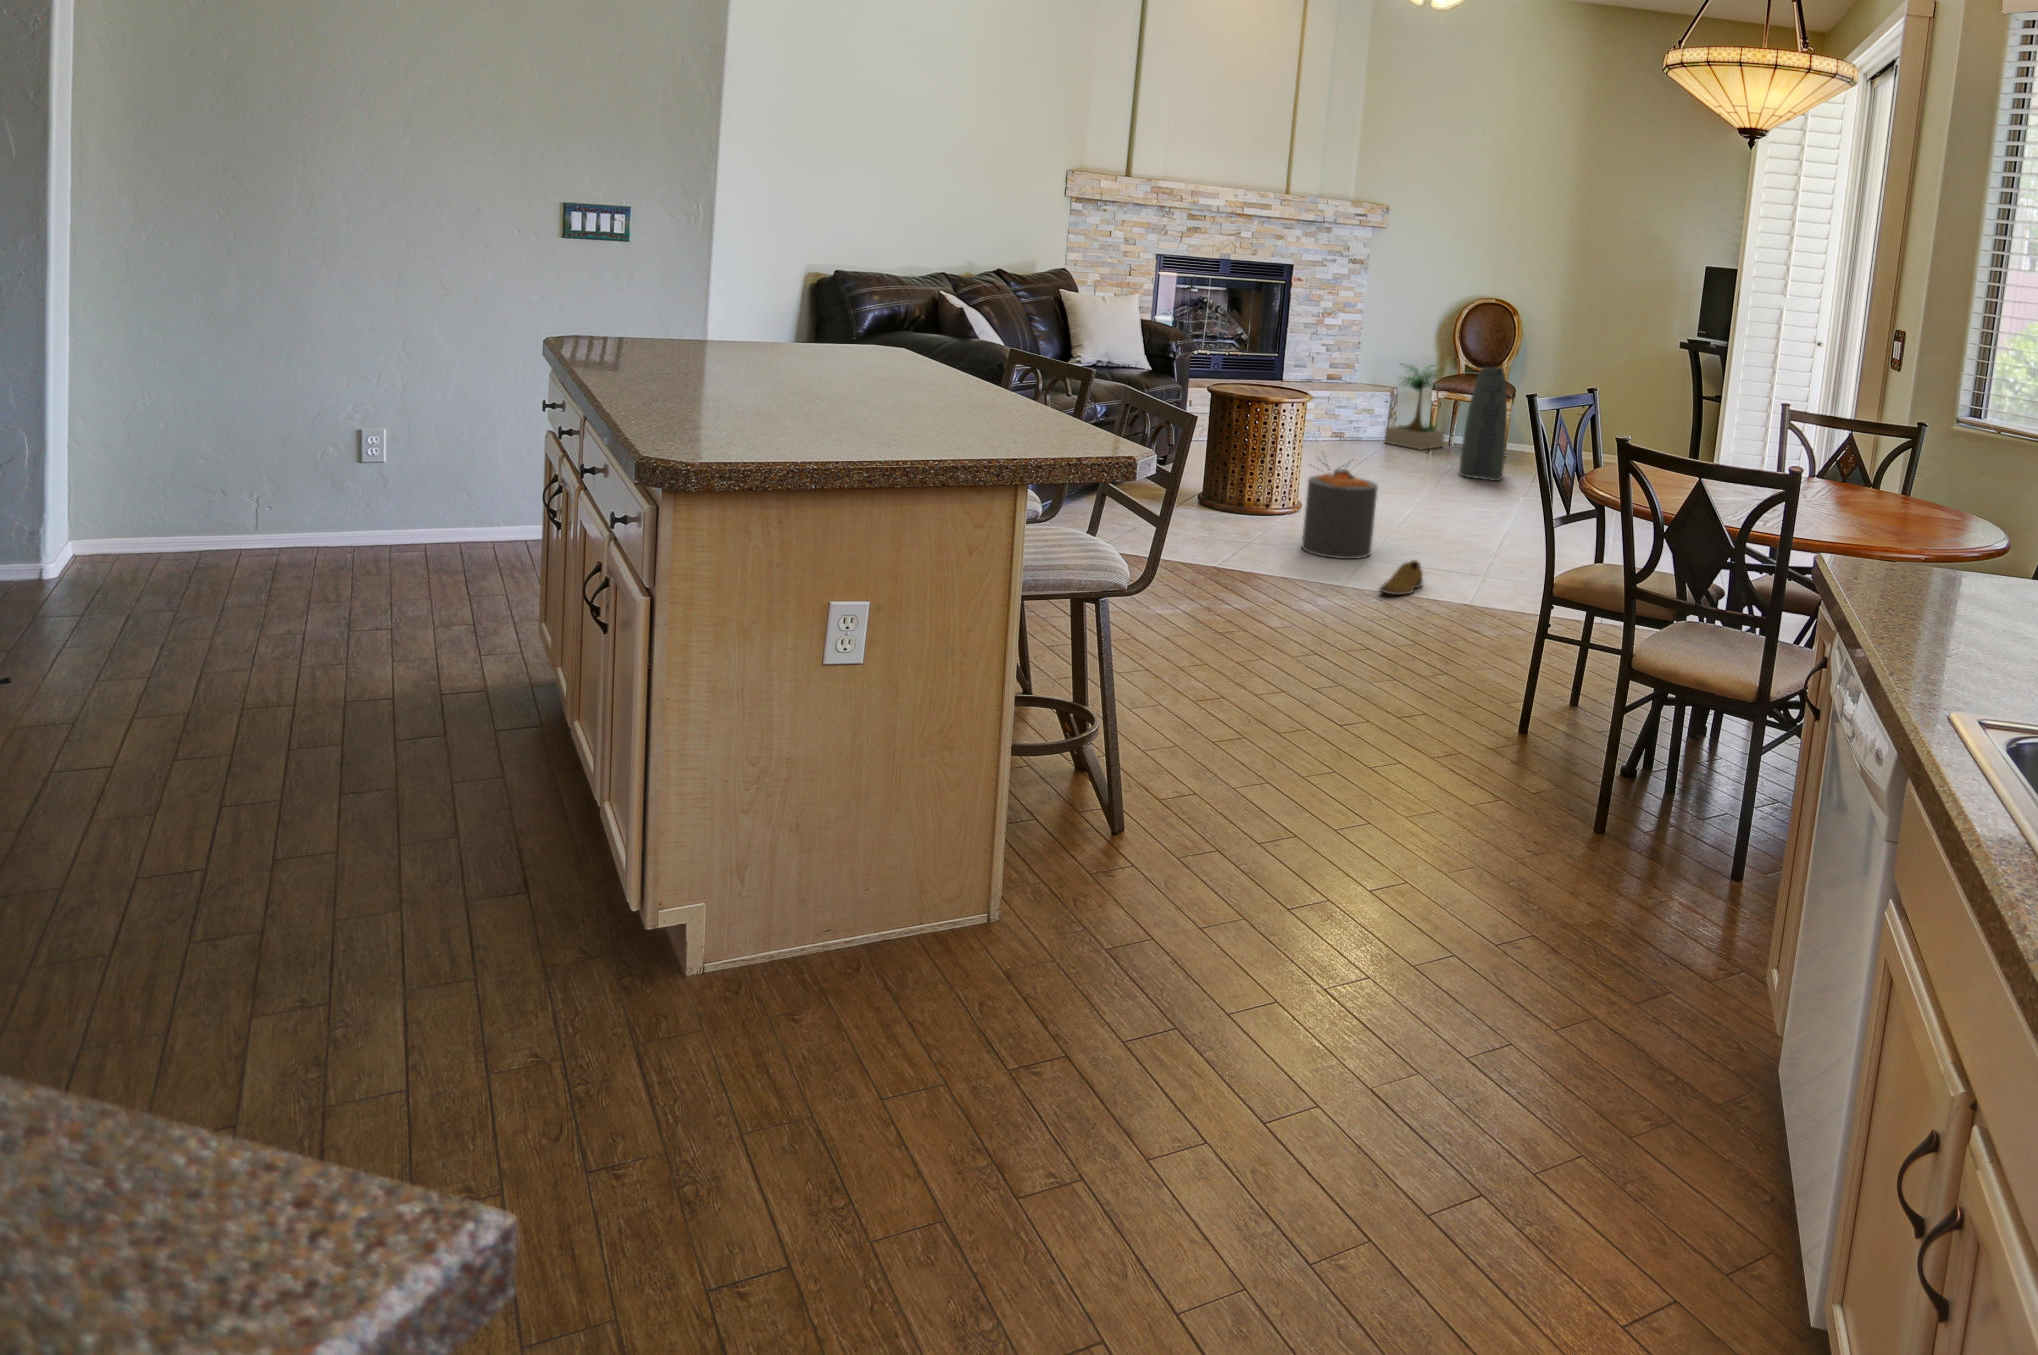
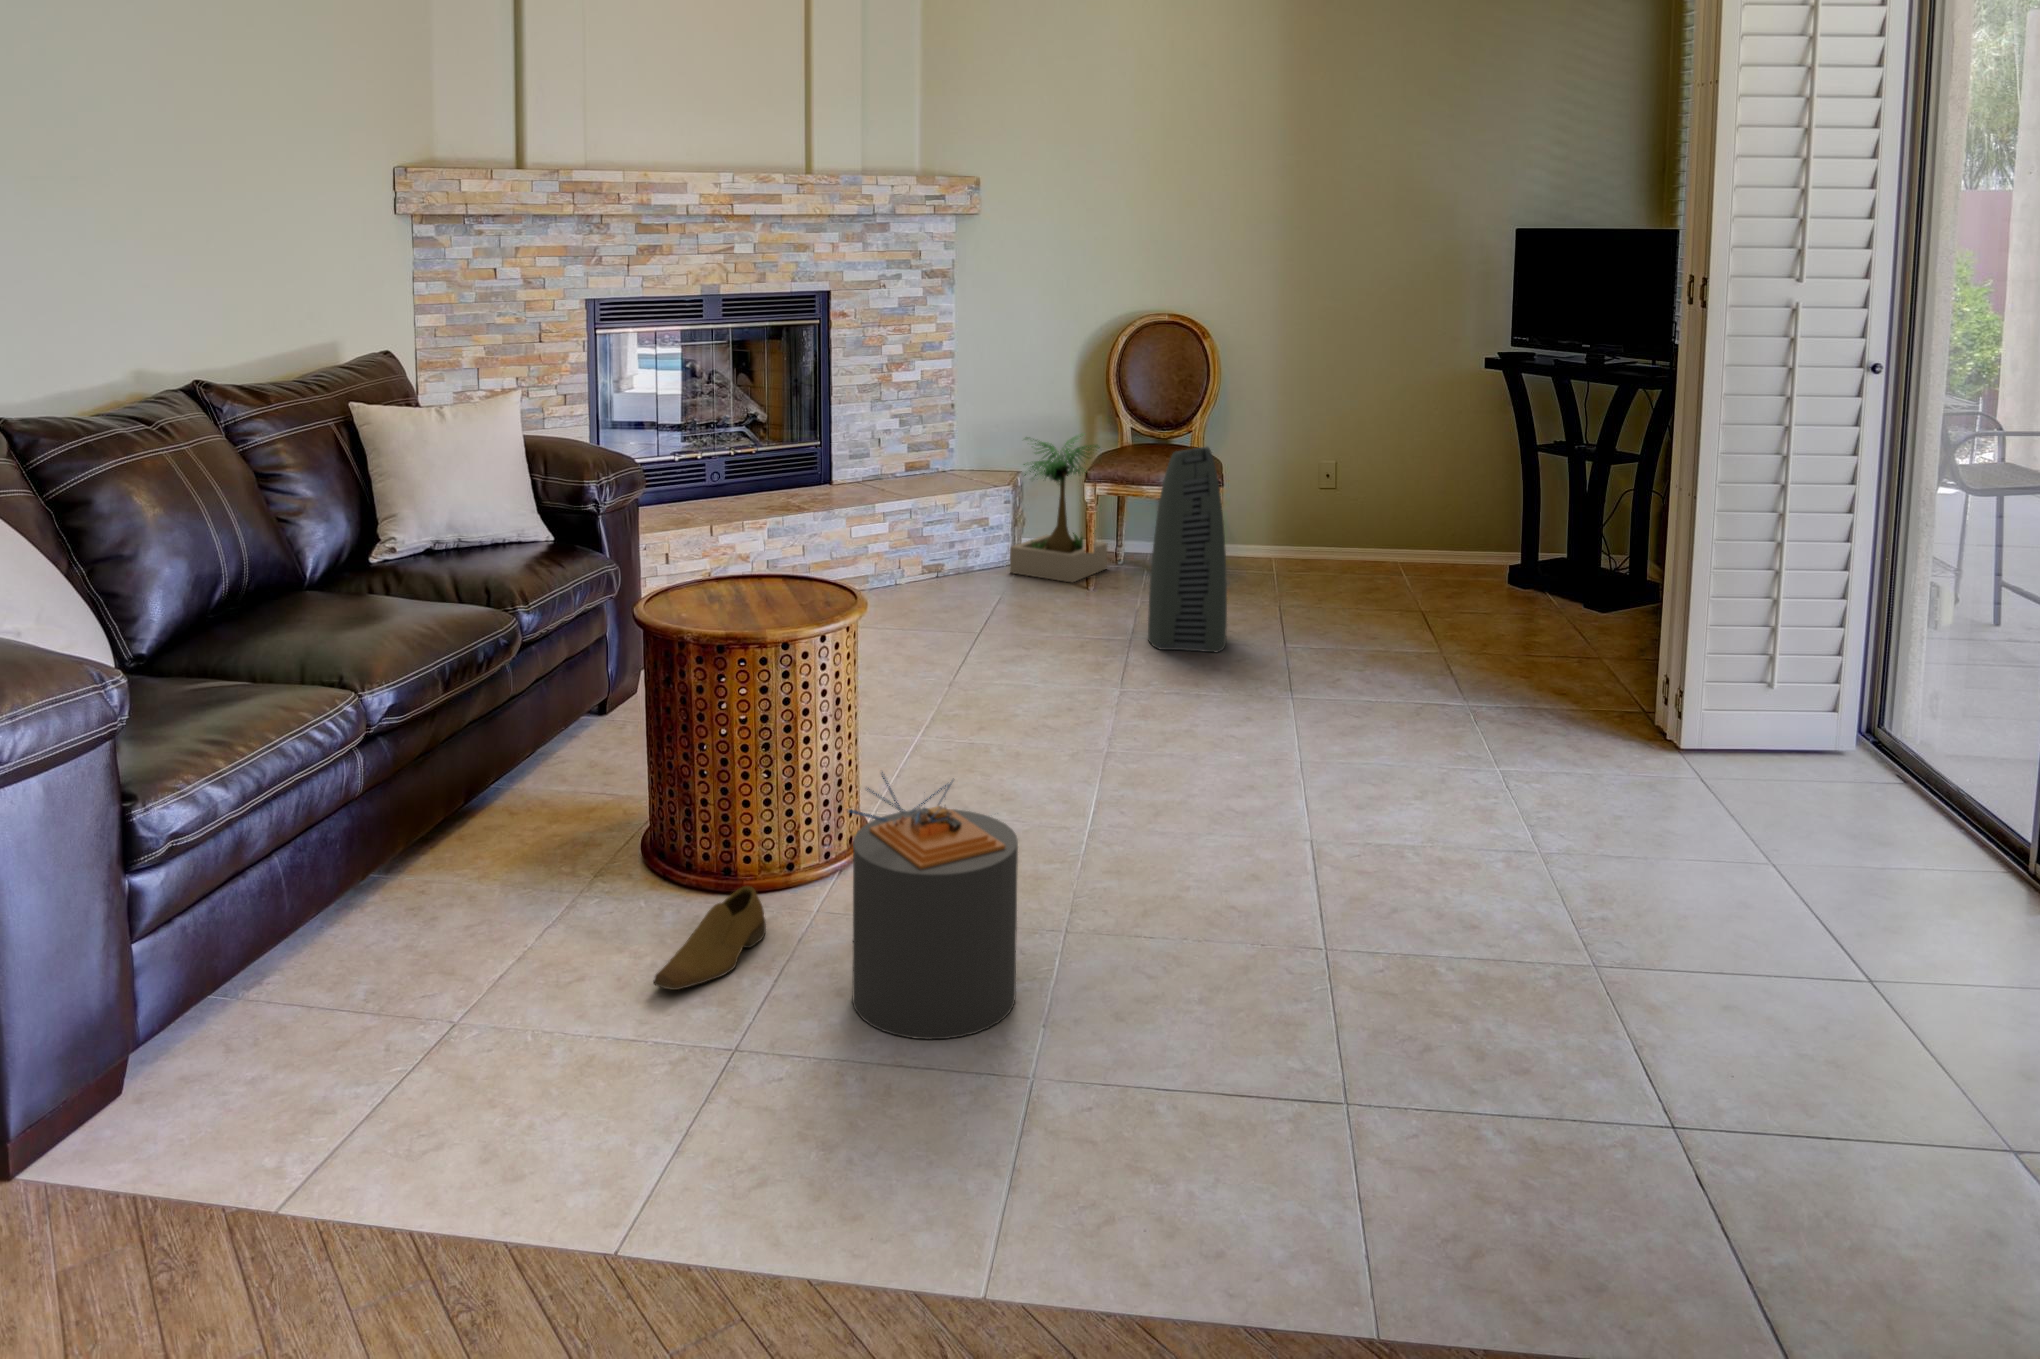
shoe: present [1379,560,1423,595] -> present [653,886,766,990]

